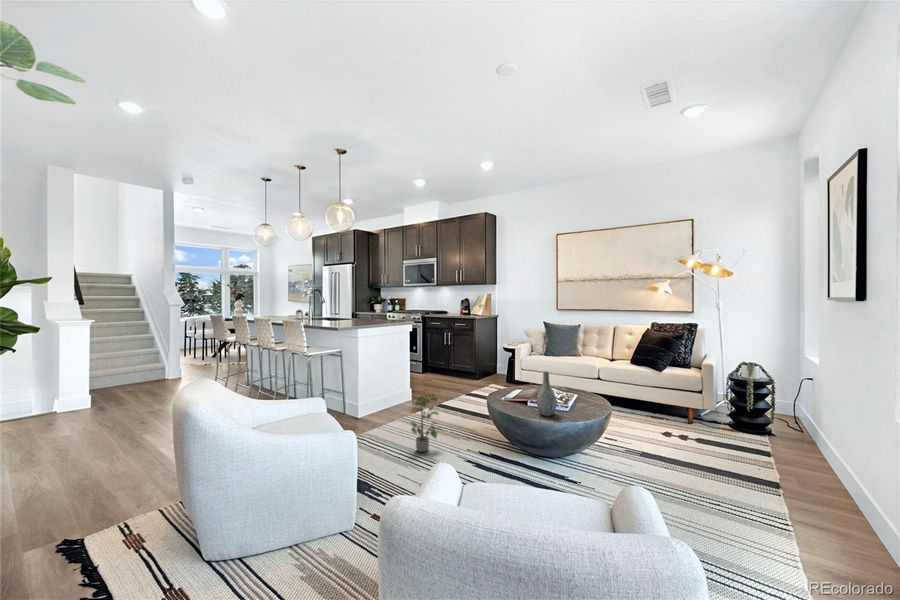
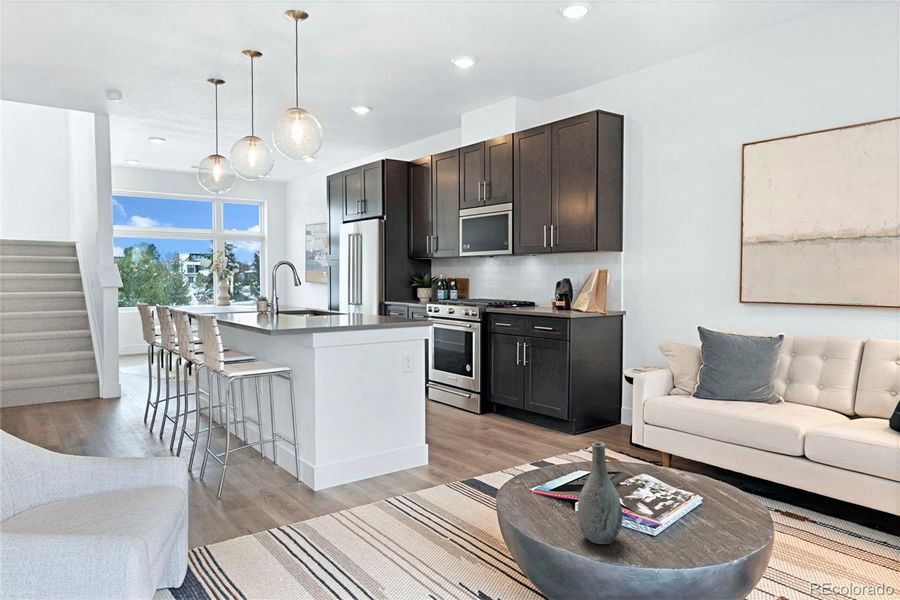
potted plant: present [410,394,441,452] -> none [349,462,417,576]

